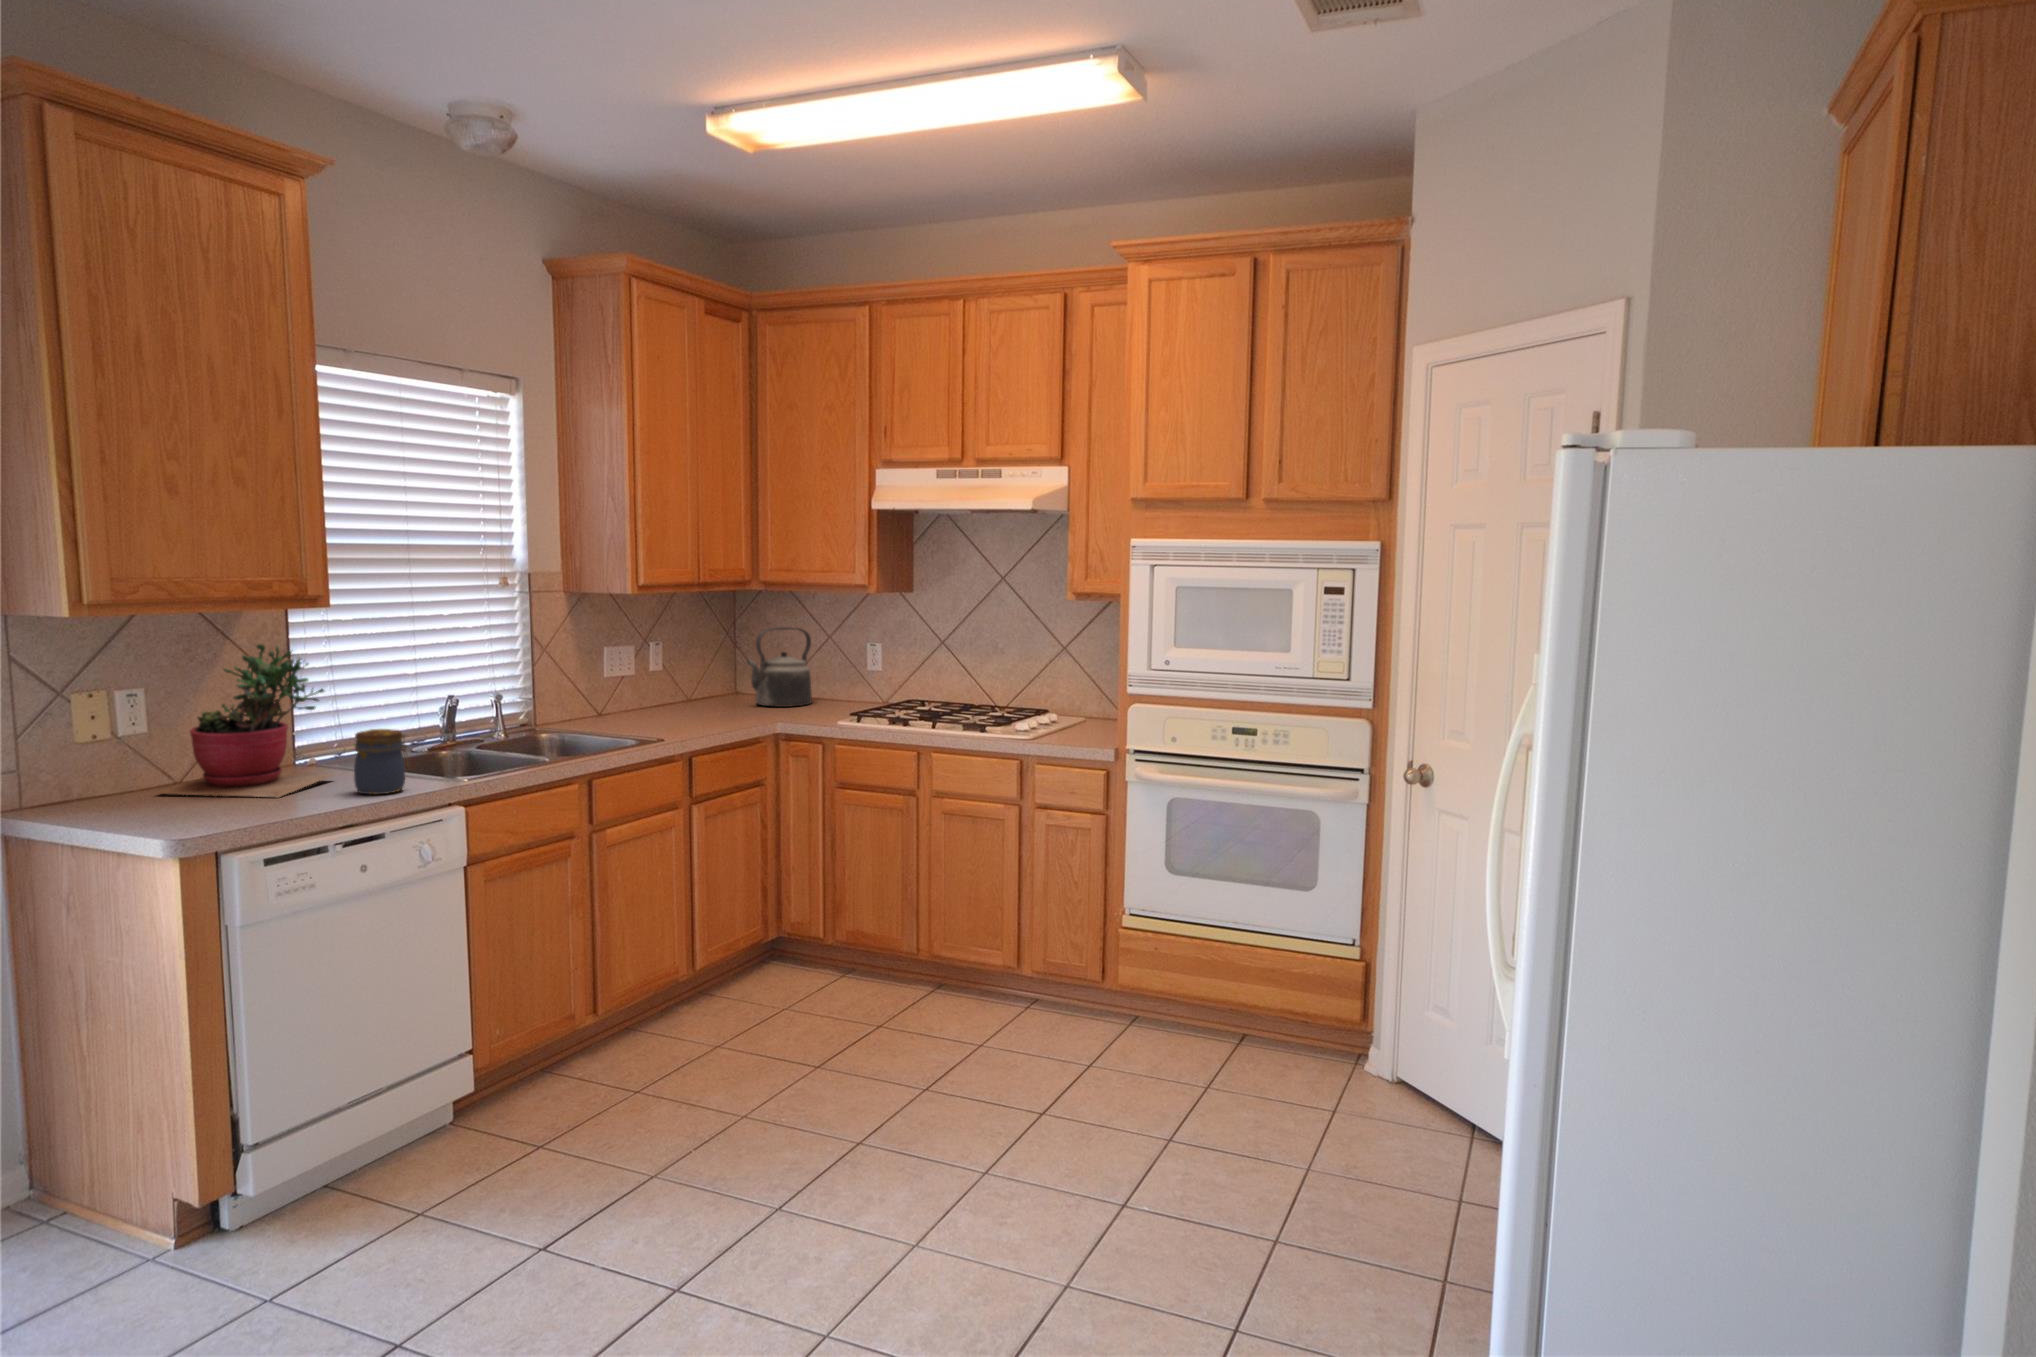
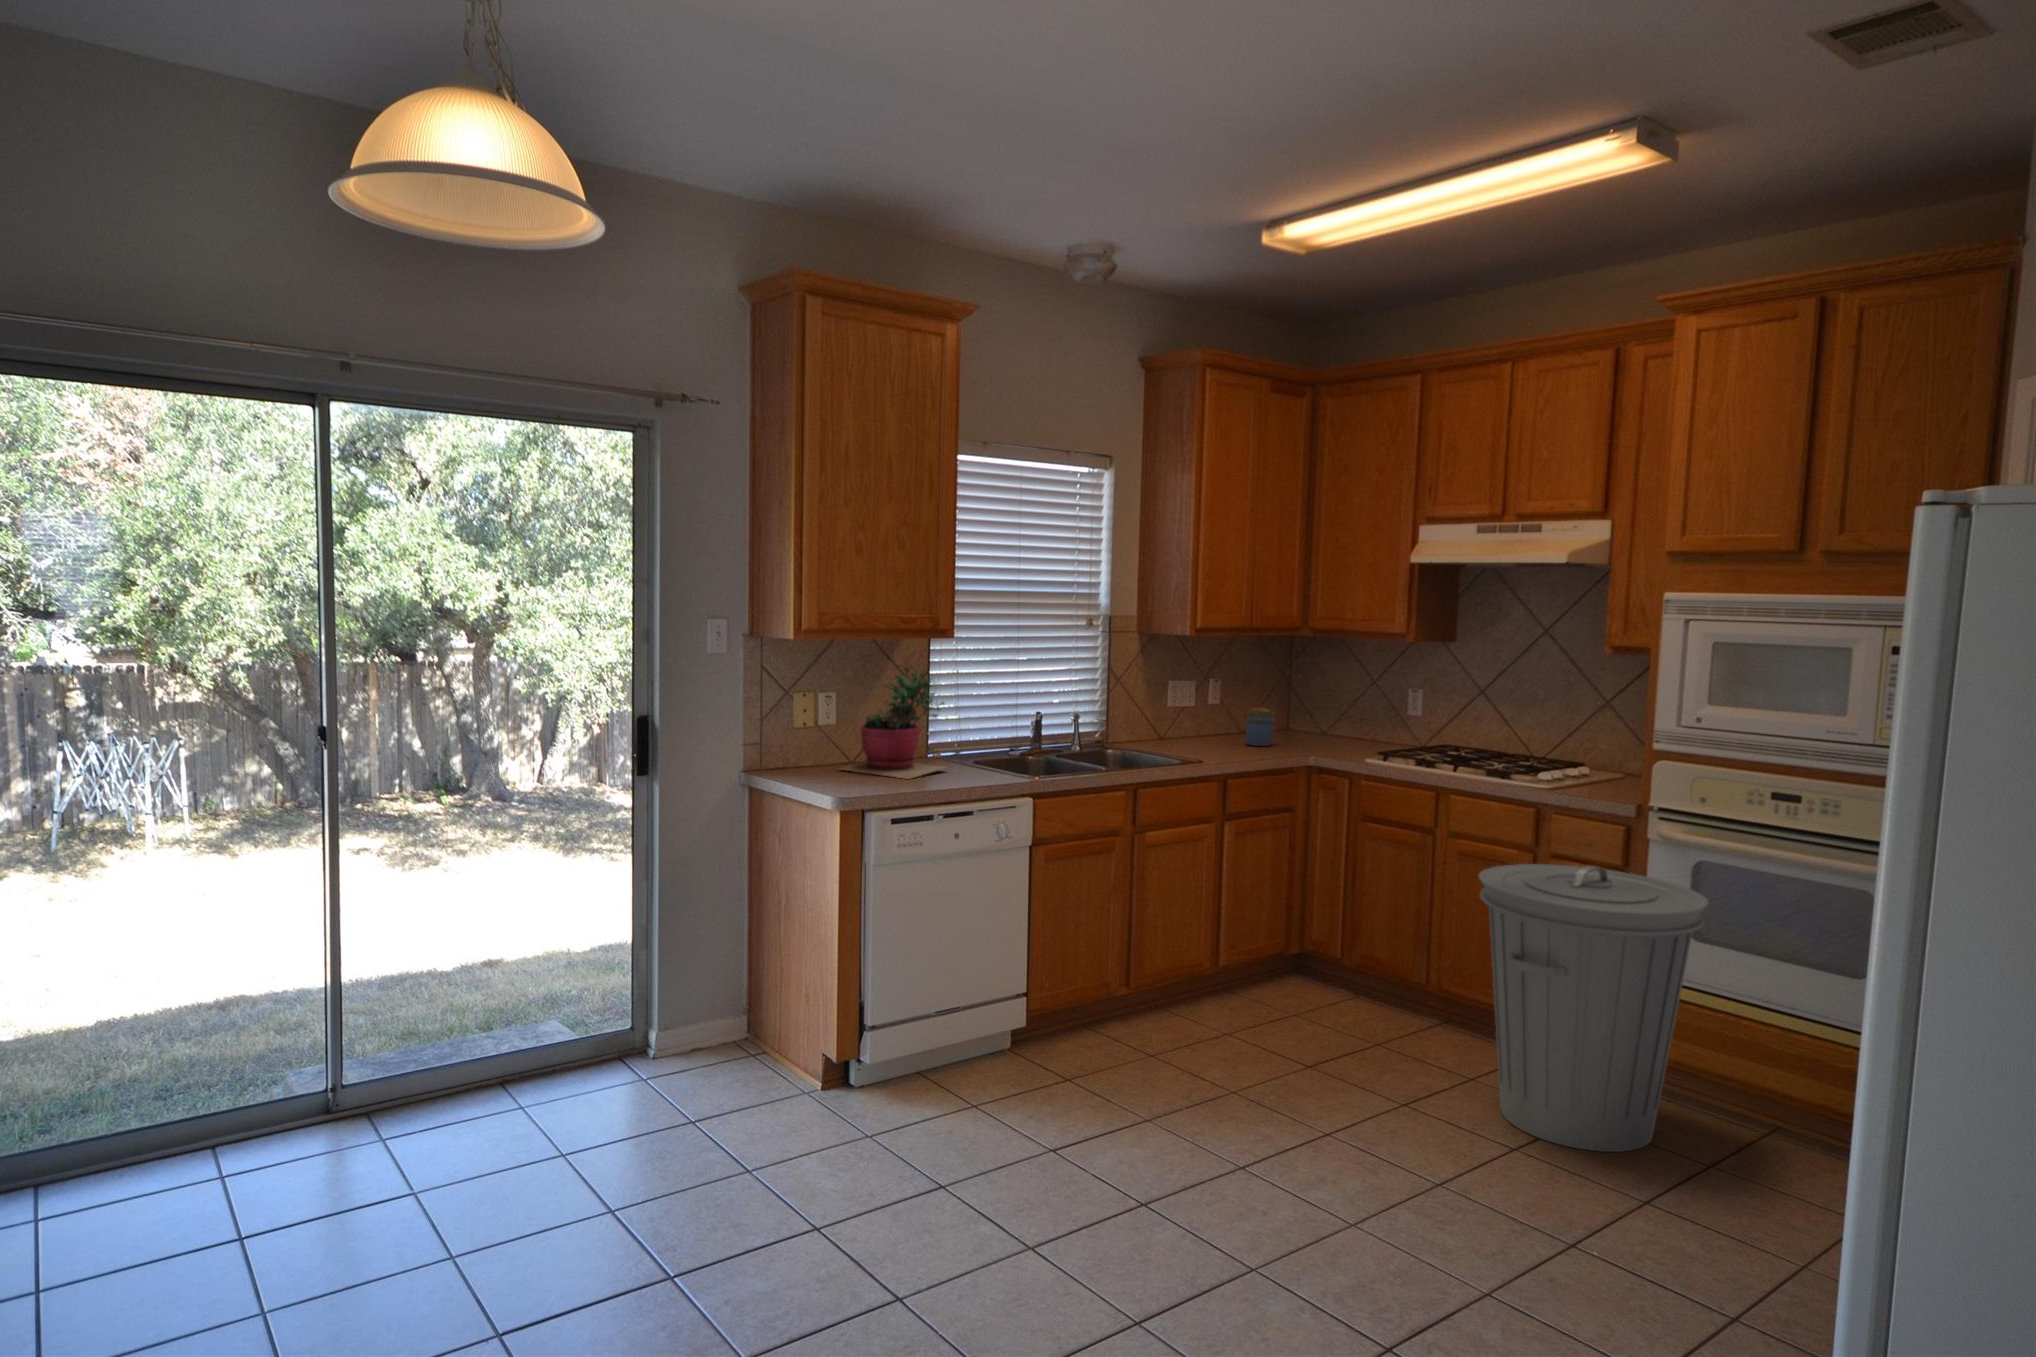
kettle: present [747,627,812,707] -> none [1293,670,1358,745]
jar: present [354,729,410,795] -> present [1246,708,1274,746]
trash can: none [986,810,1194,1092] -> present [1479,864,1708,1152]

